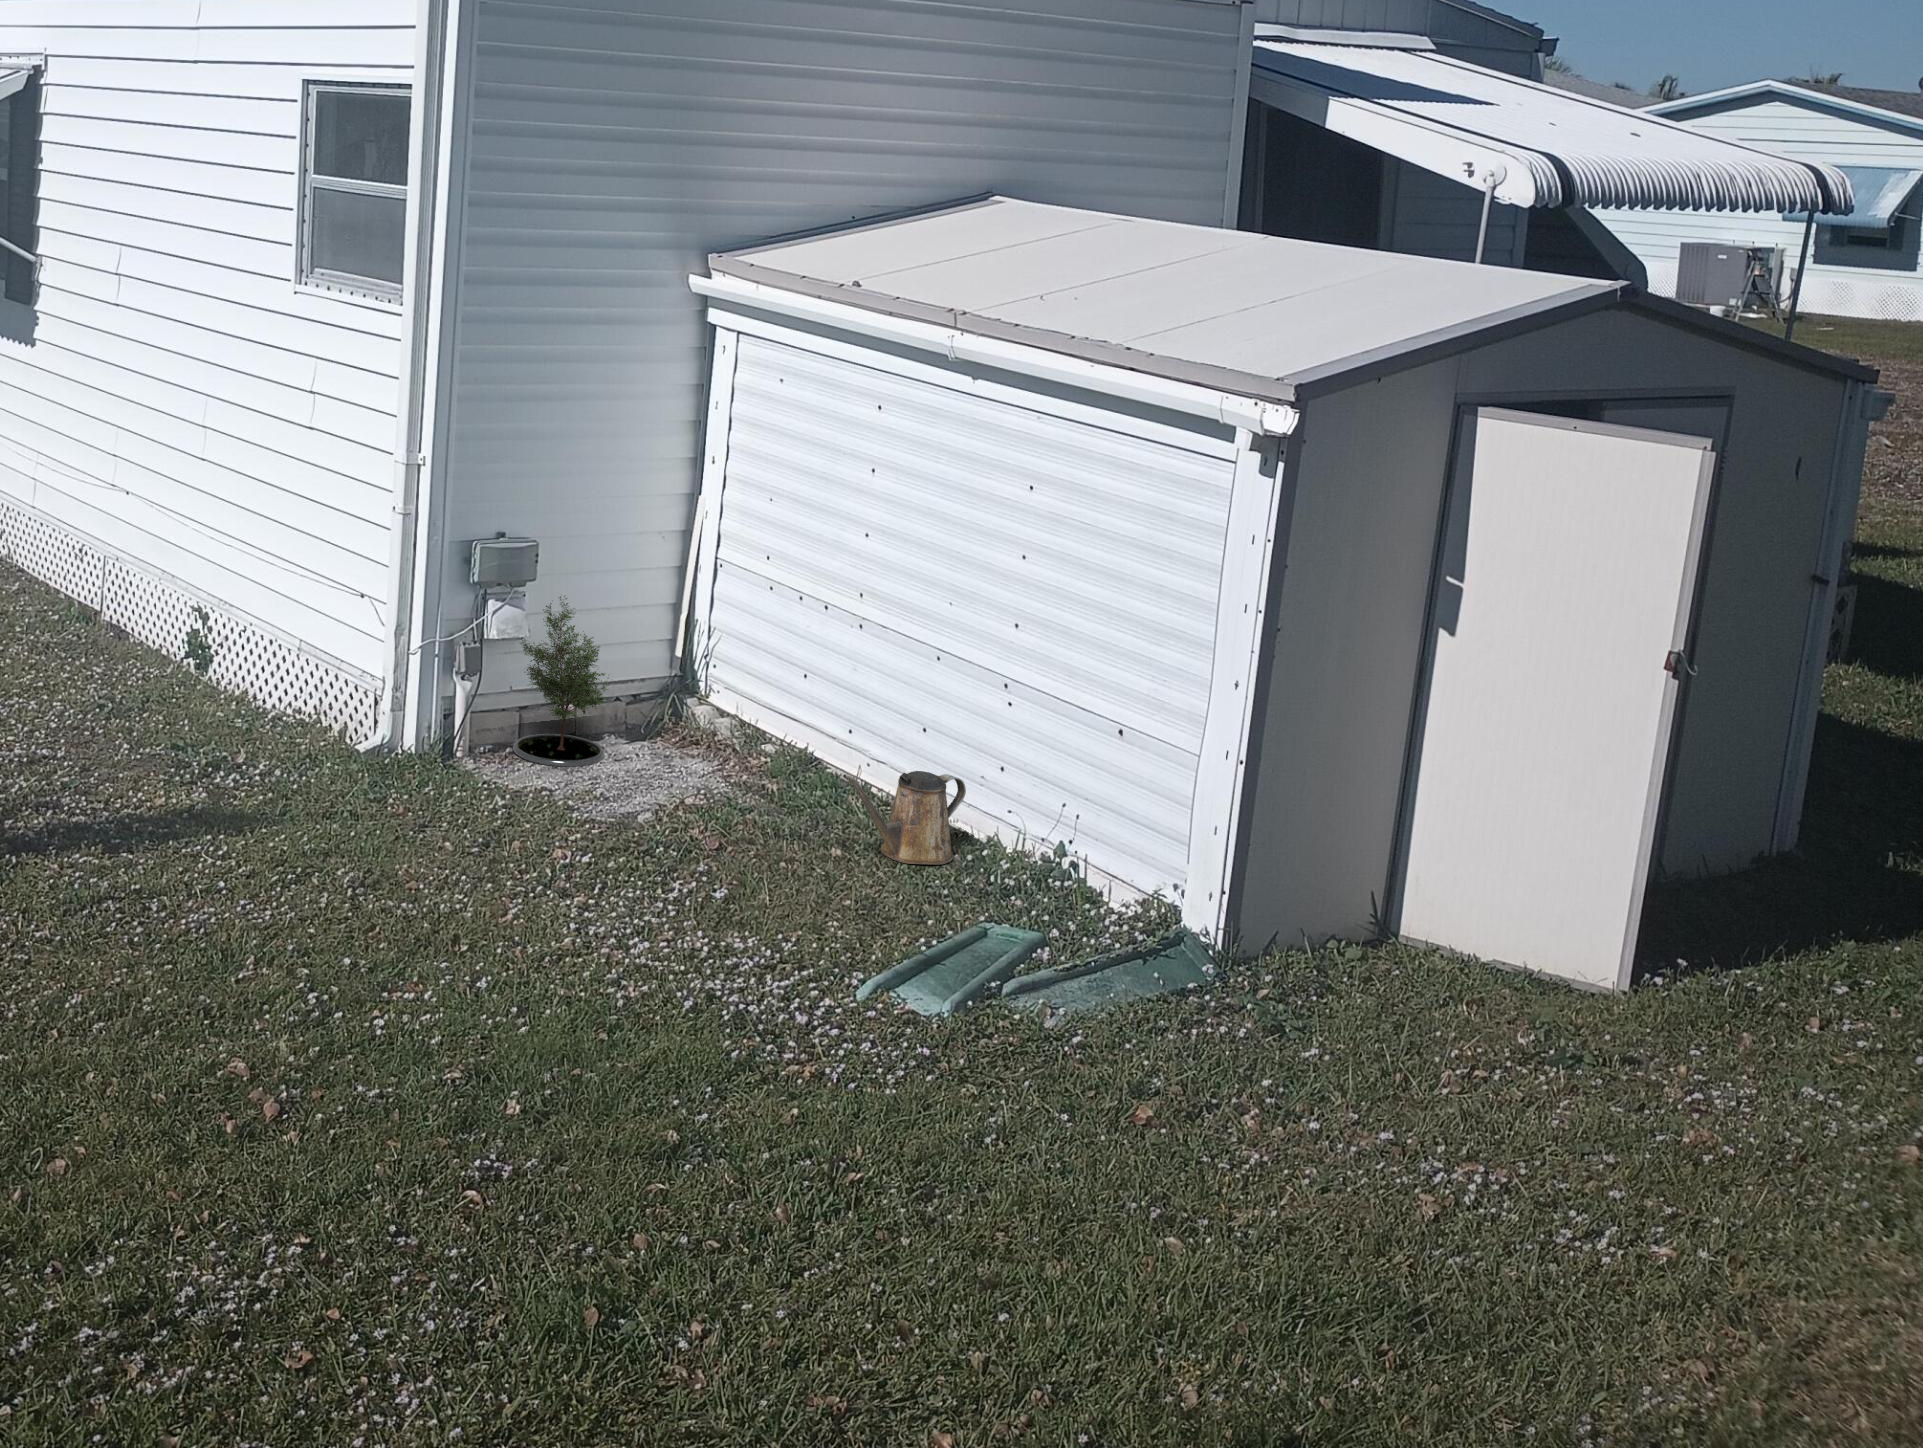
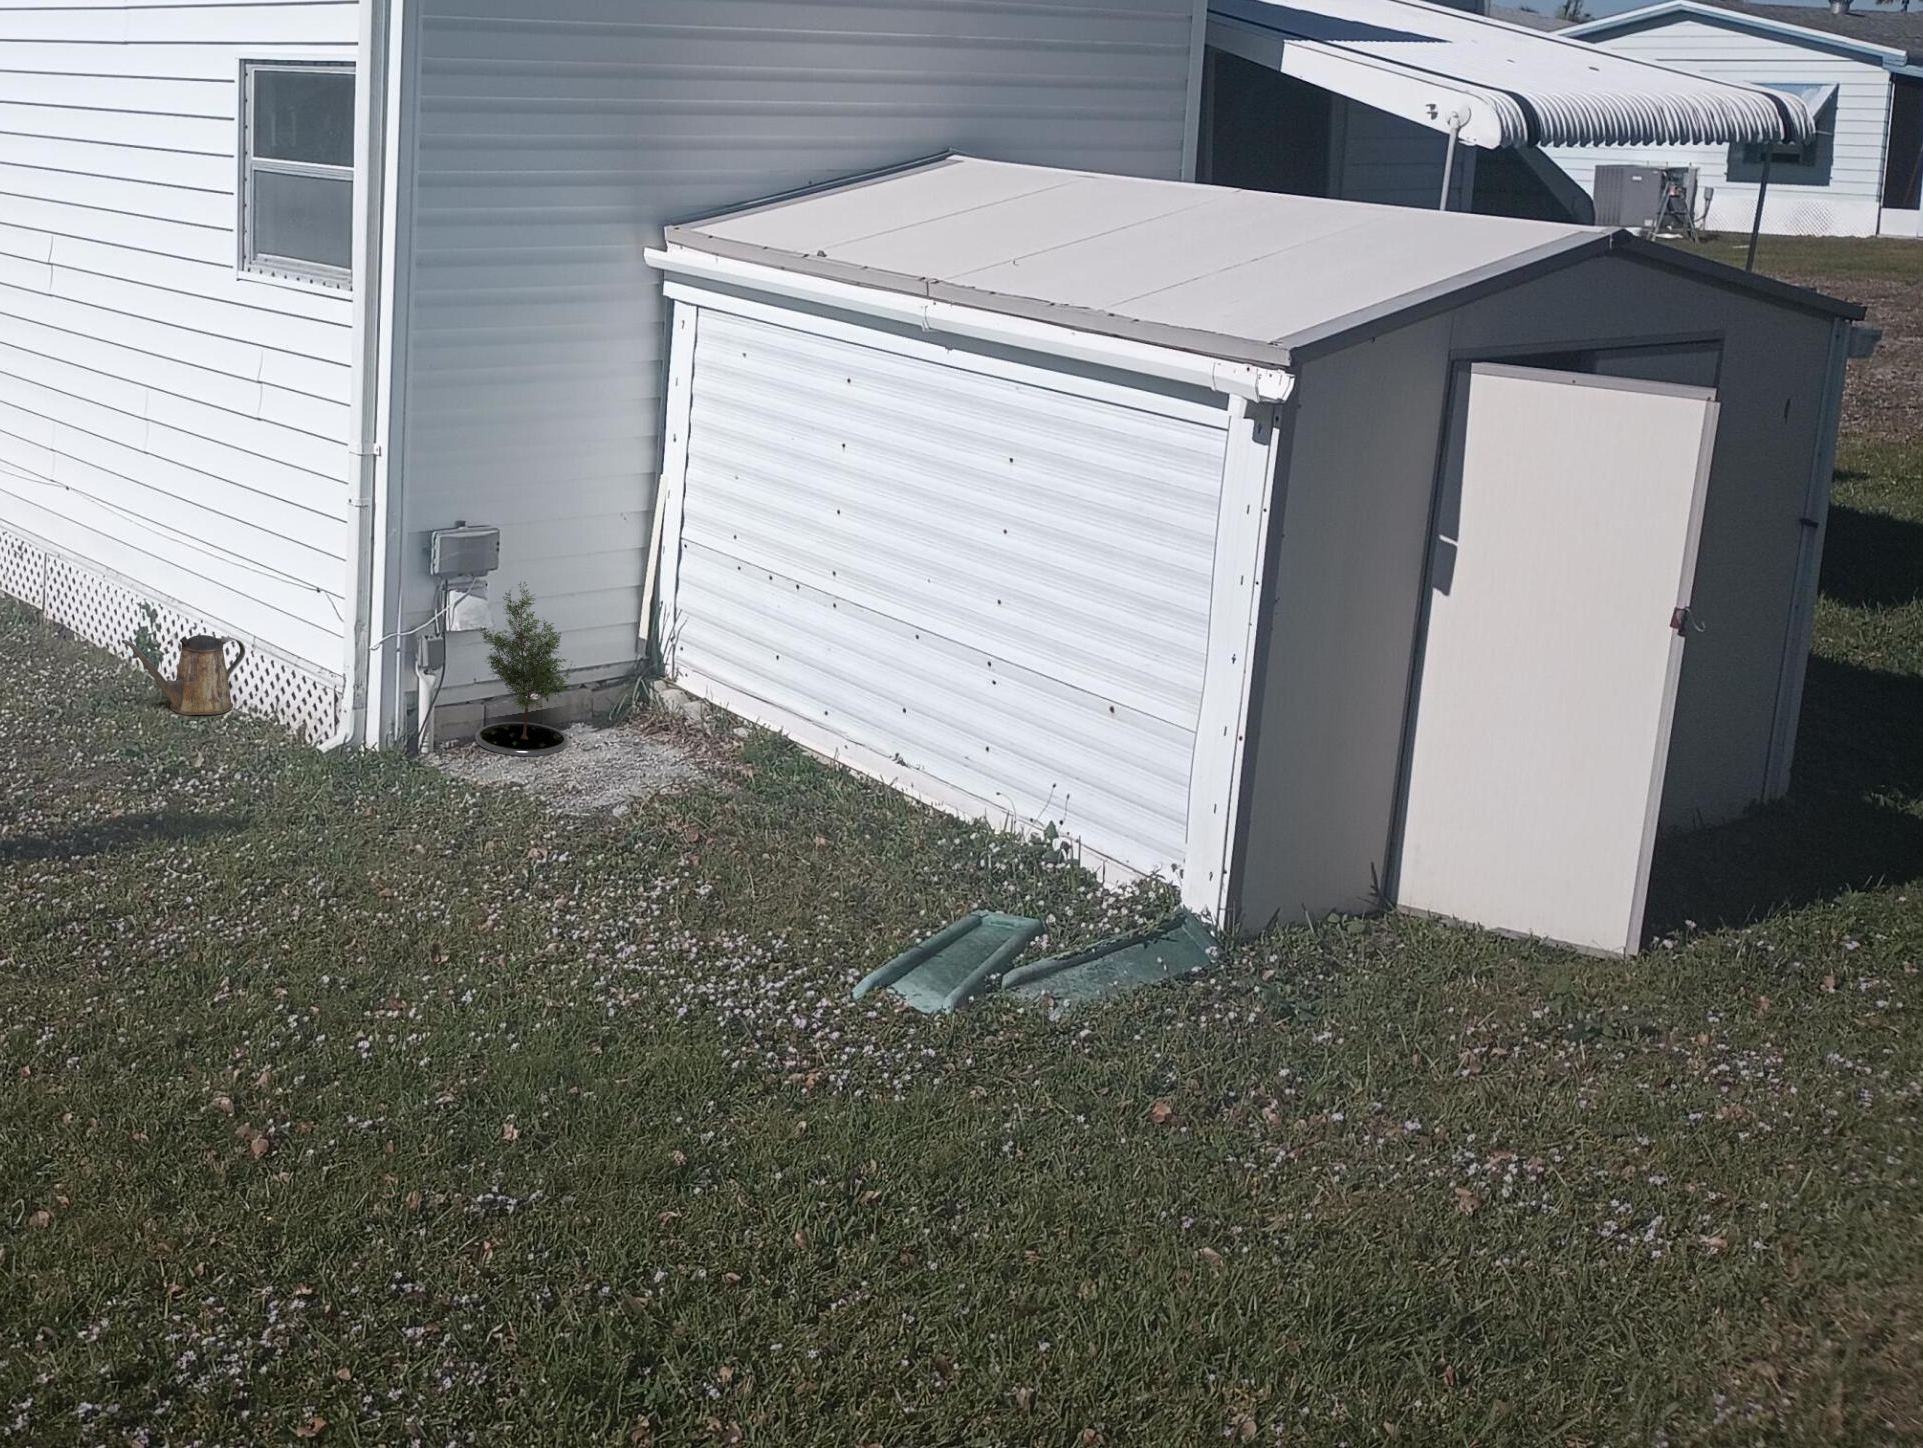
watering can: present [843,771,966,865] -> present [122,635,245,715]

